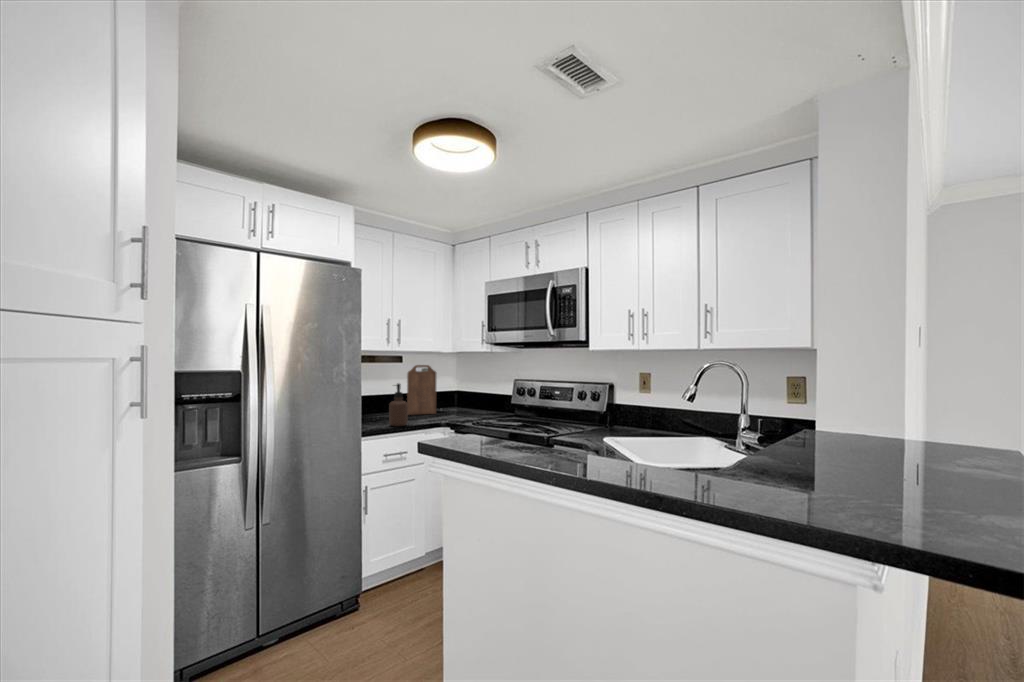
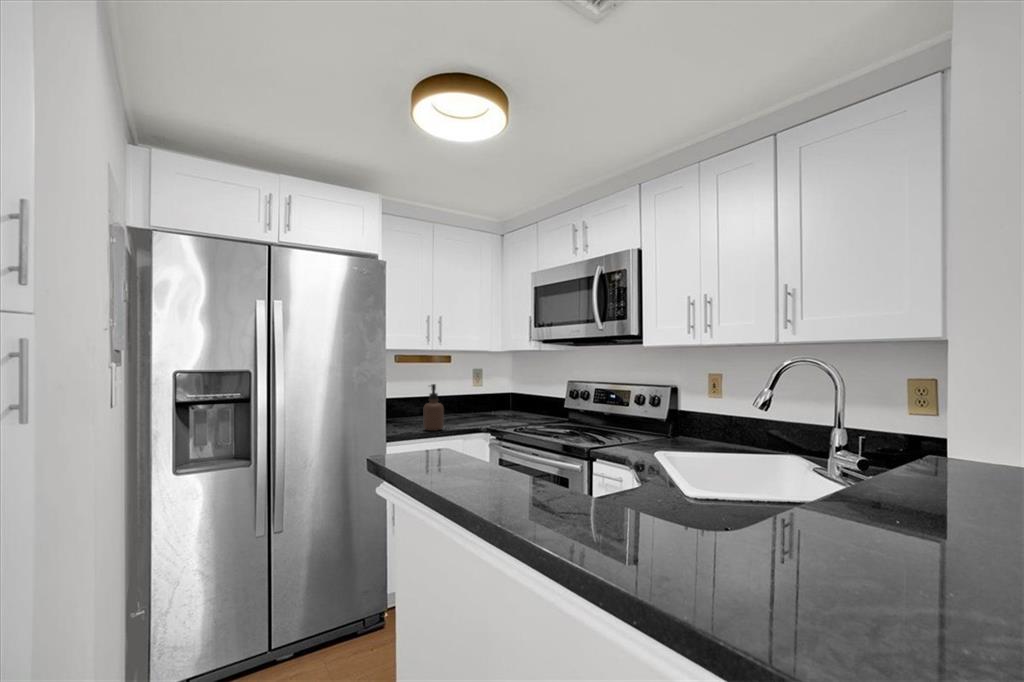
cutting board: present [407,365,436,415] -> none [453,364,484,418]

